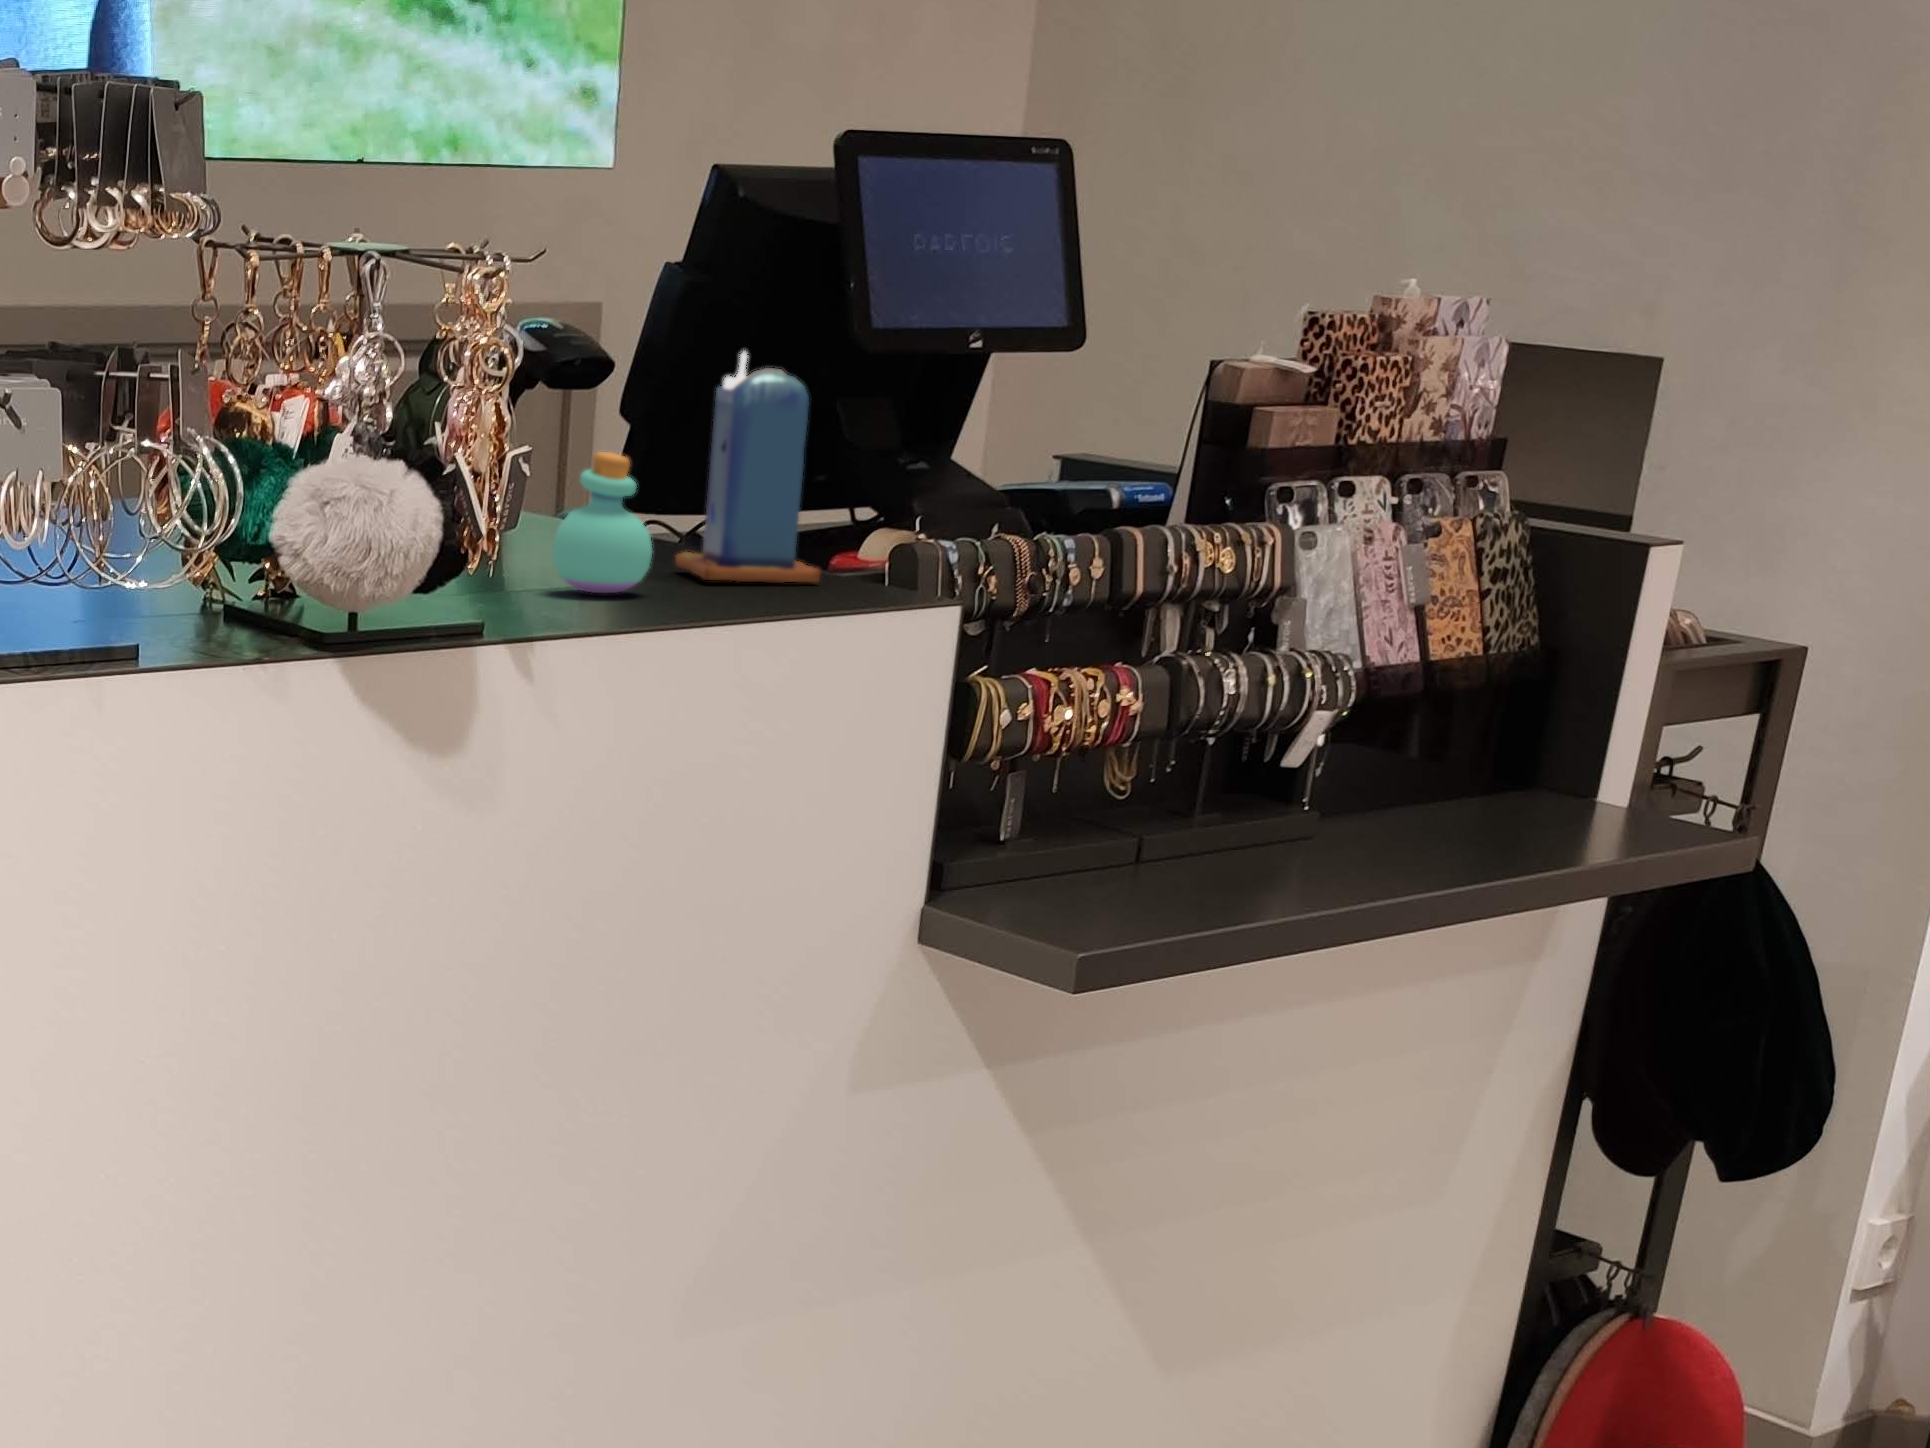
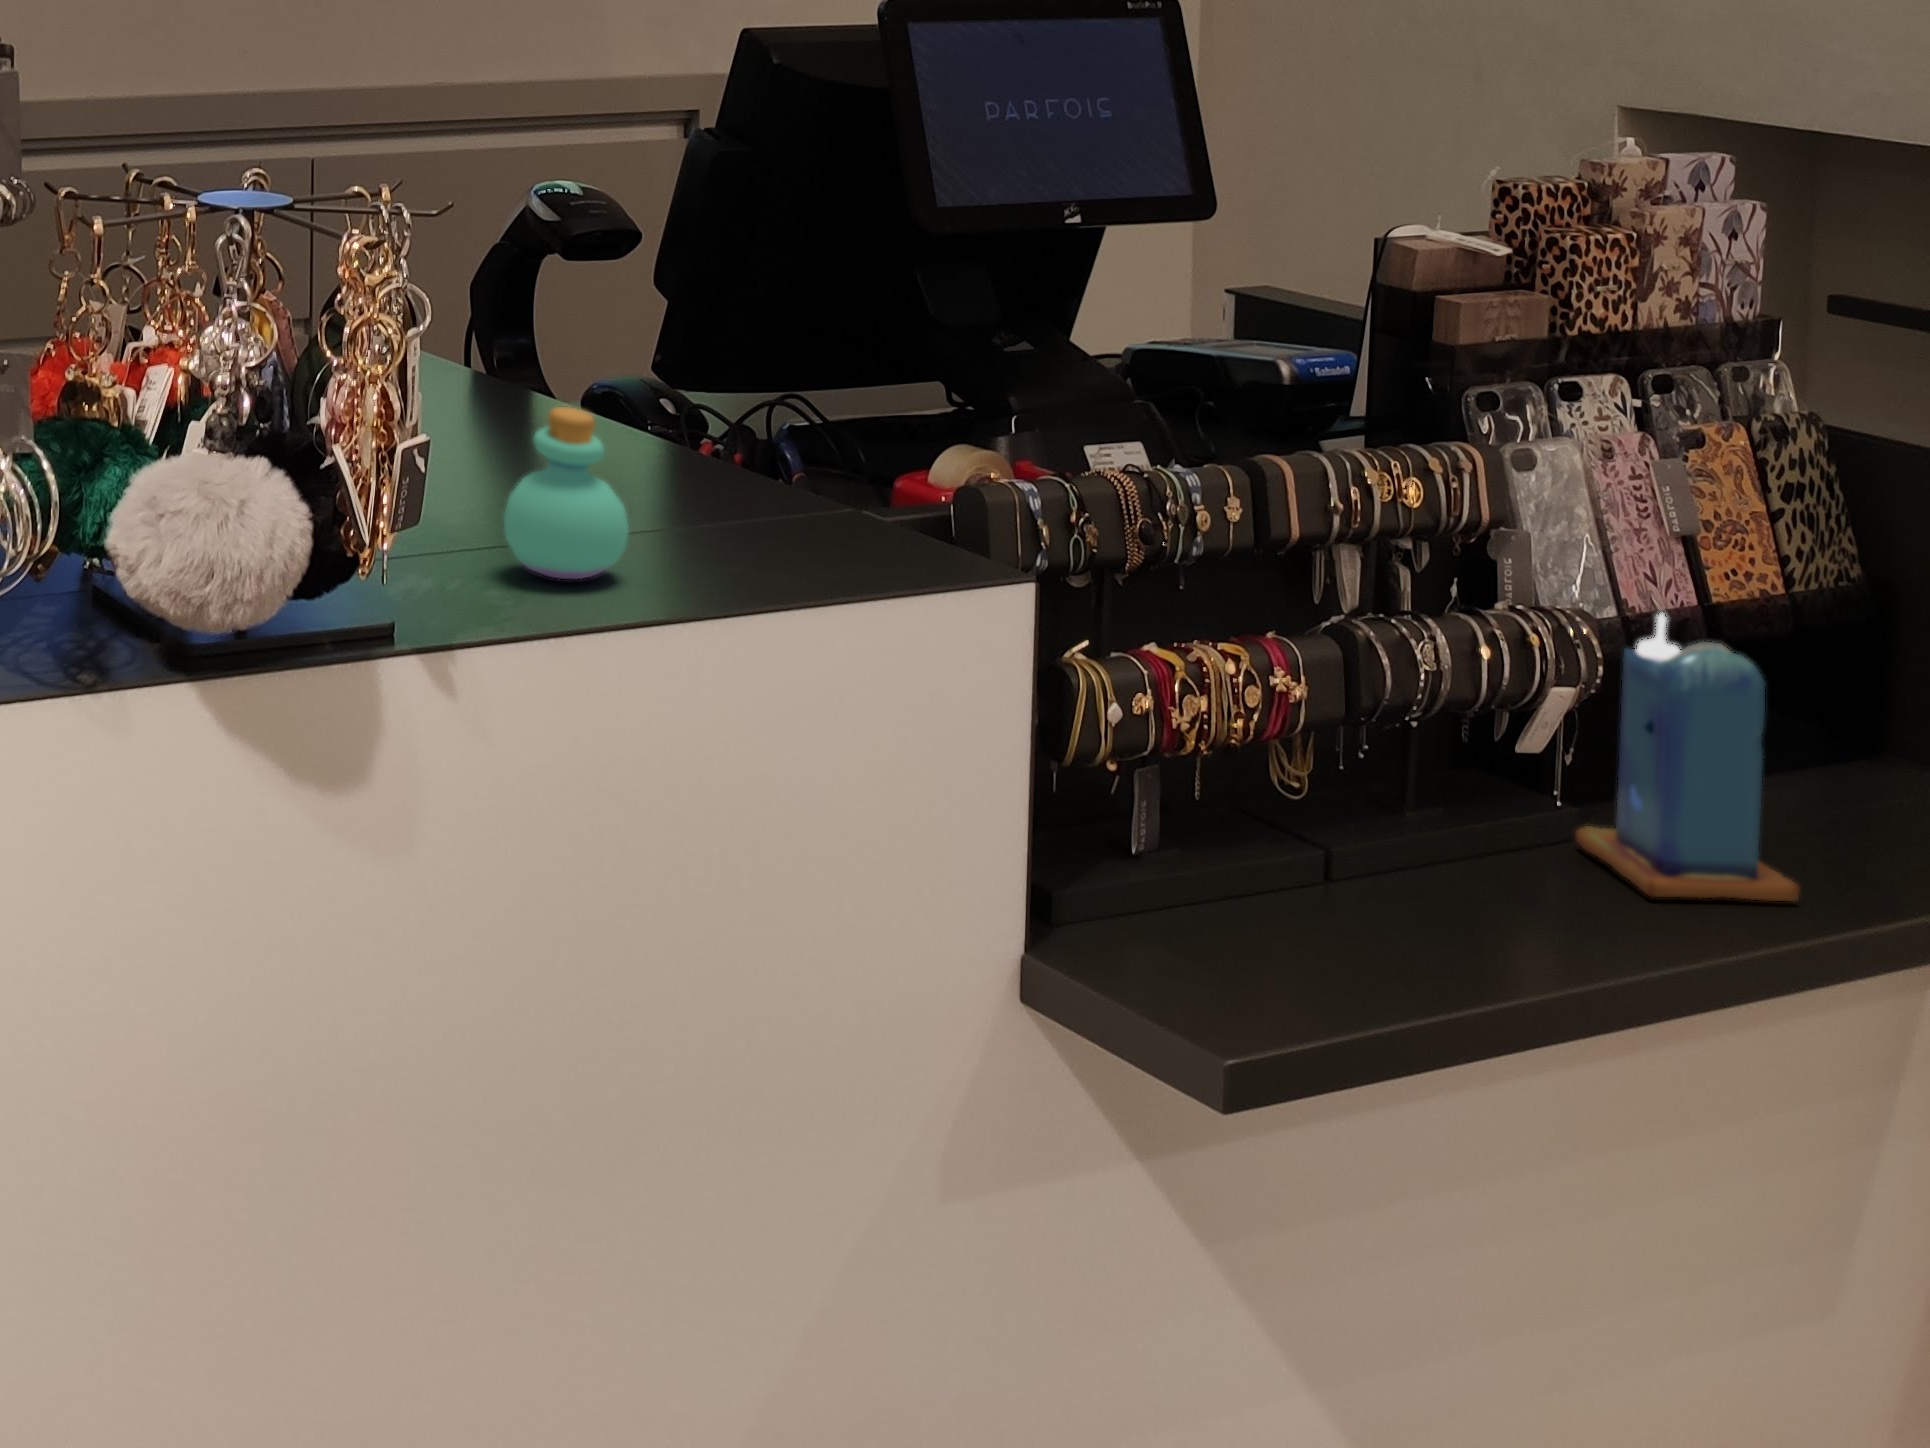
candle: present [675,352,821,583] -> present [1576,613,1799,901]

